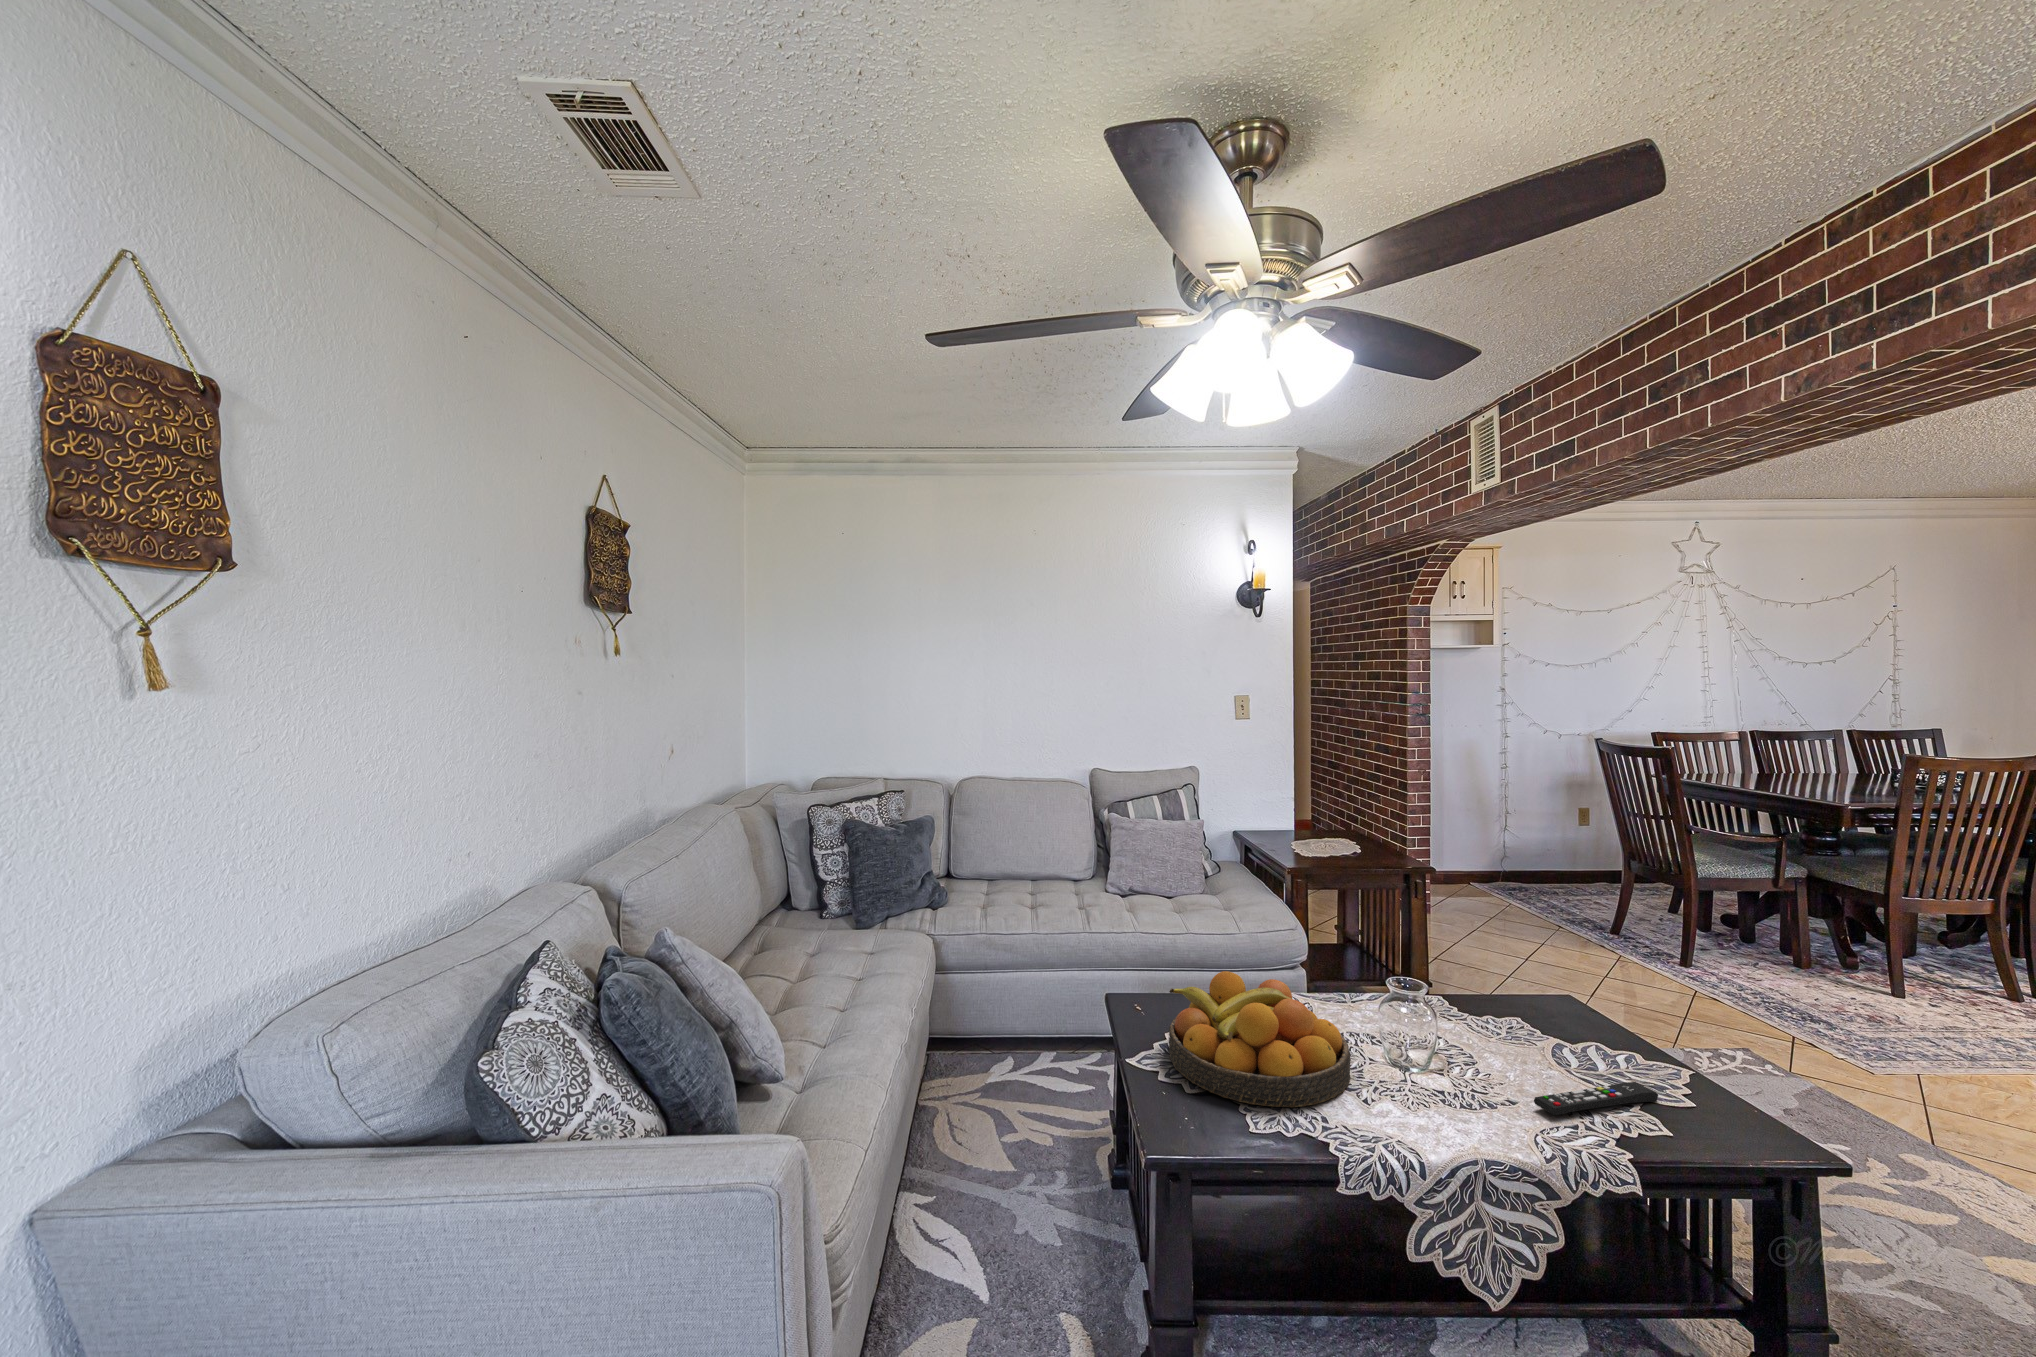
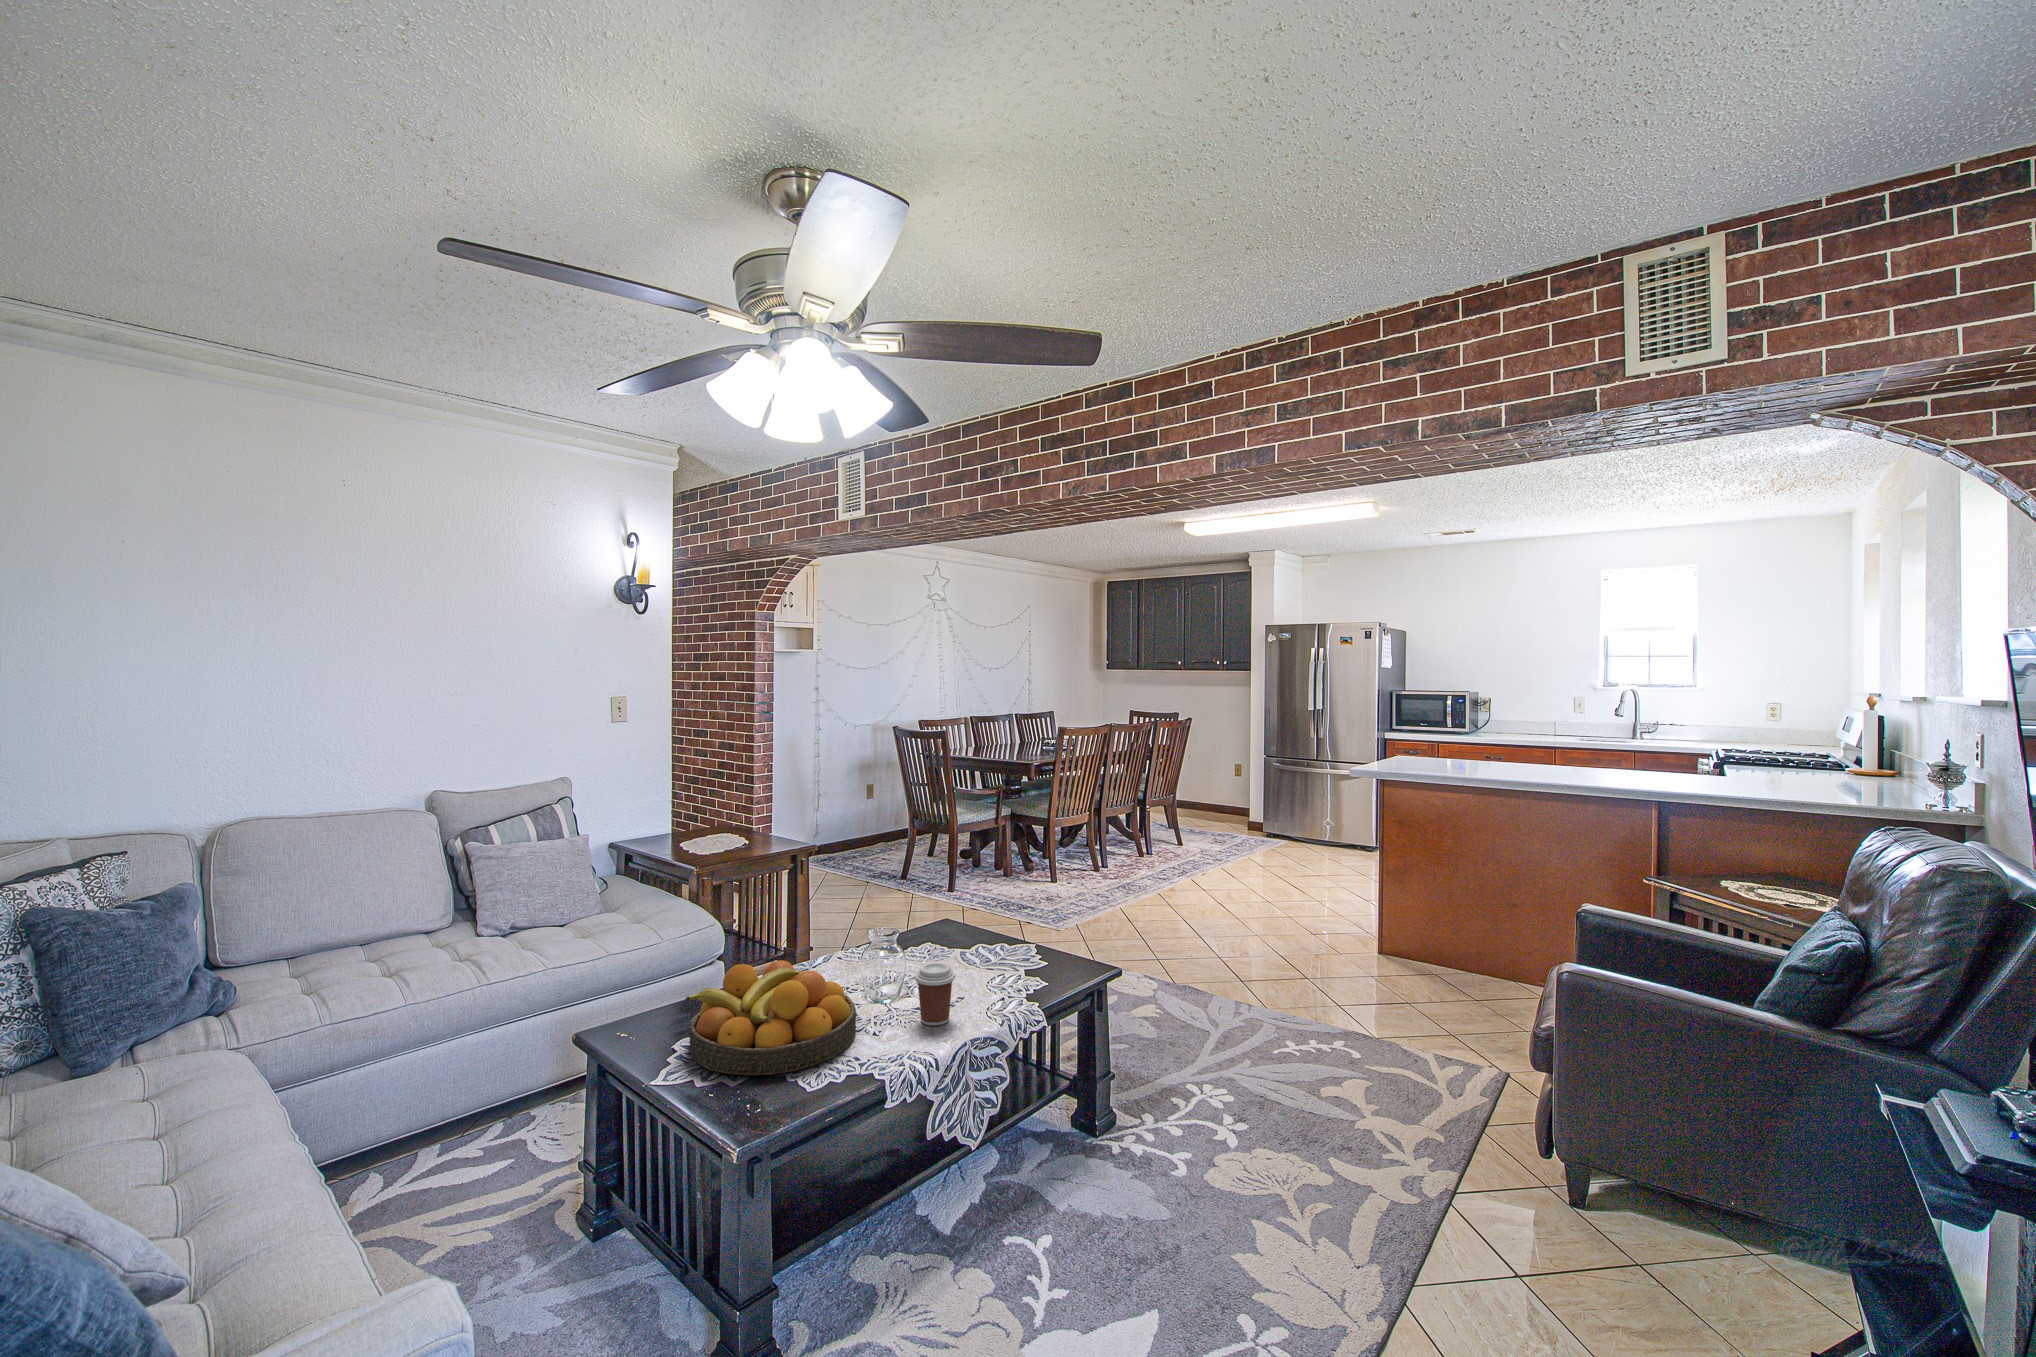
coffee cup: none [1425,1037,1484,1123] -> present [915,963,955,1026]
remote control: present [1534,1082,1658,1115] -> none [976,962,1032,998]

